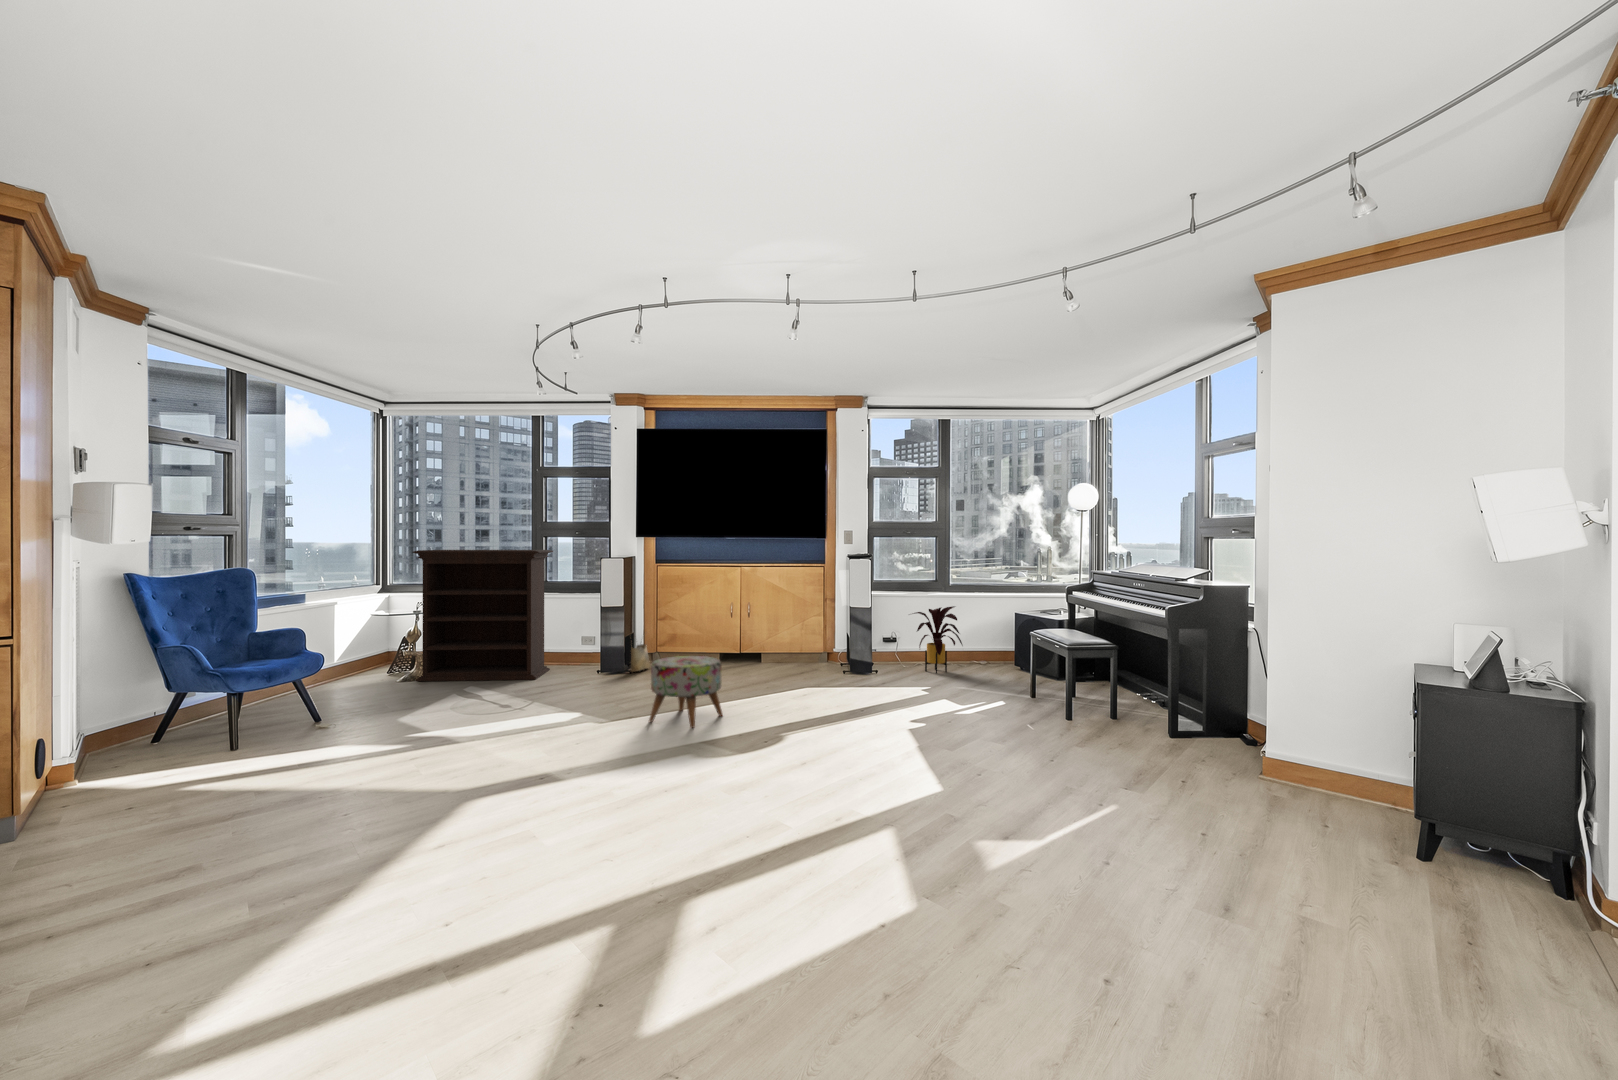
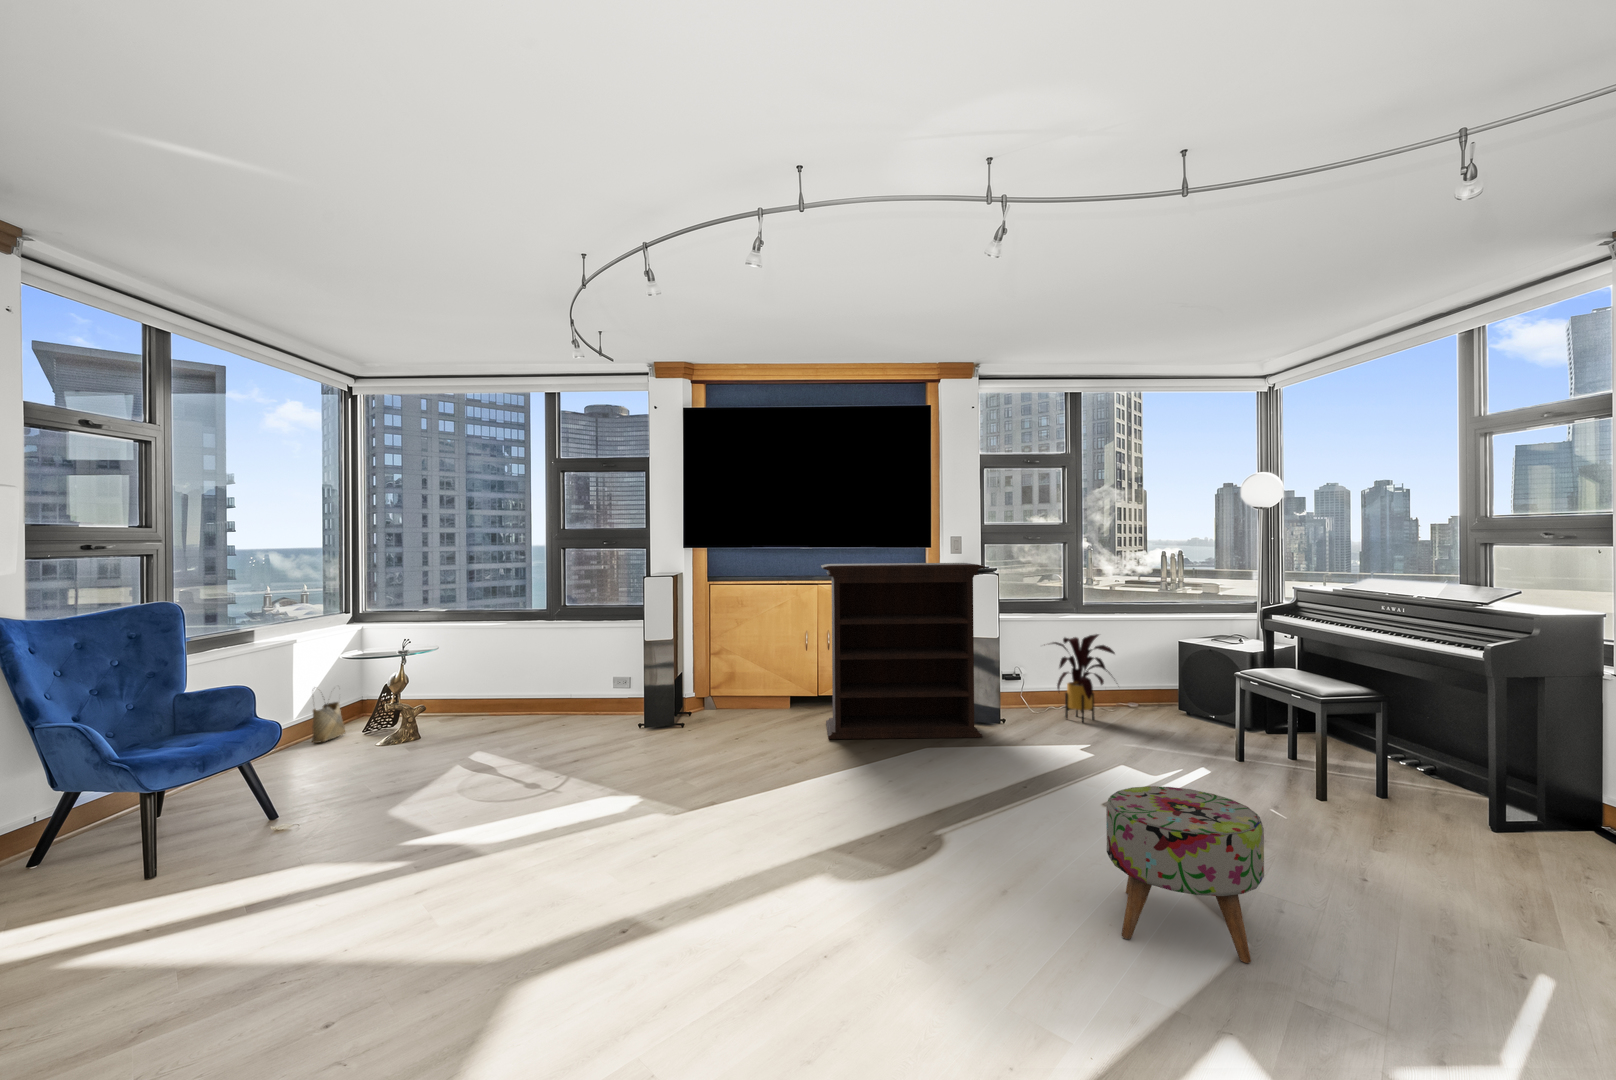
bookshelf: present [412,550,553,681] -> present [821,563,985,739]
woven basket: present [631,644,650,672] -> present [312,702,345,743]
ottoman: present [649,656,723,728] -> present [1106,786,1264,963]

